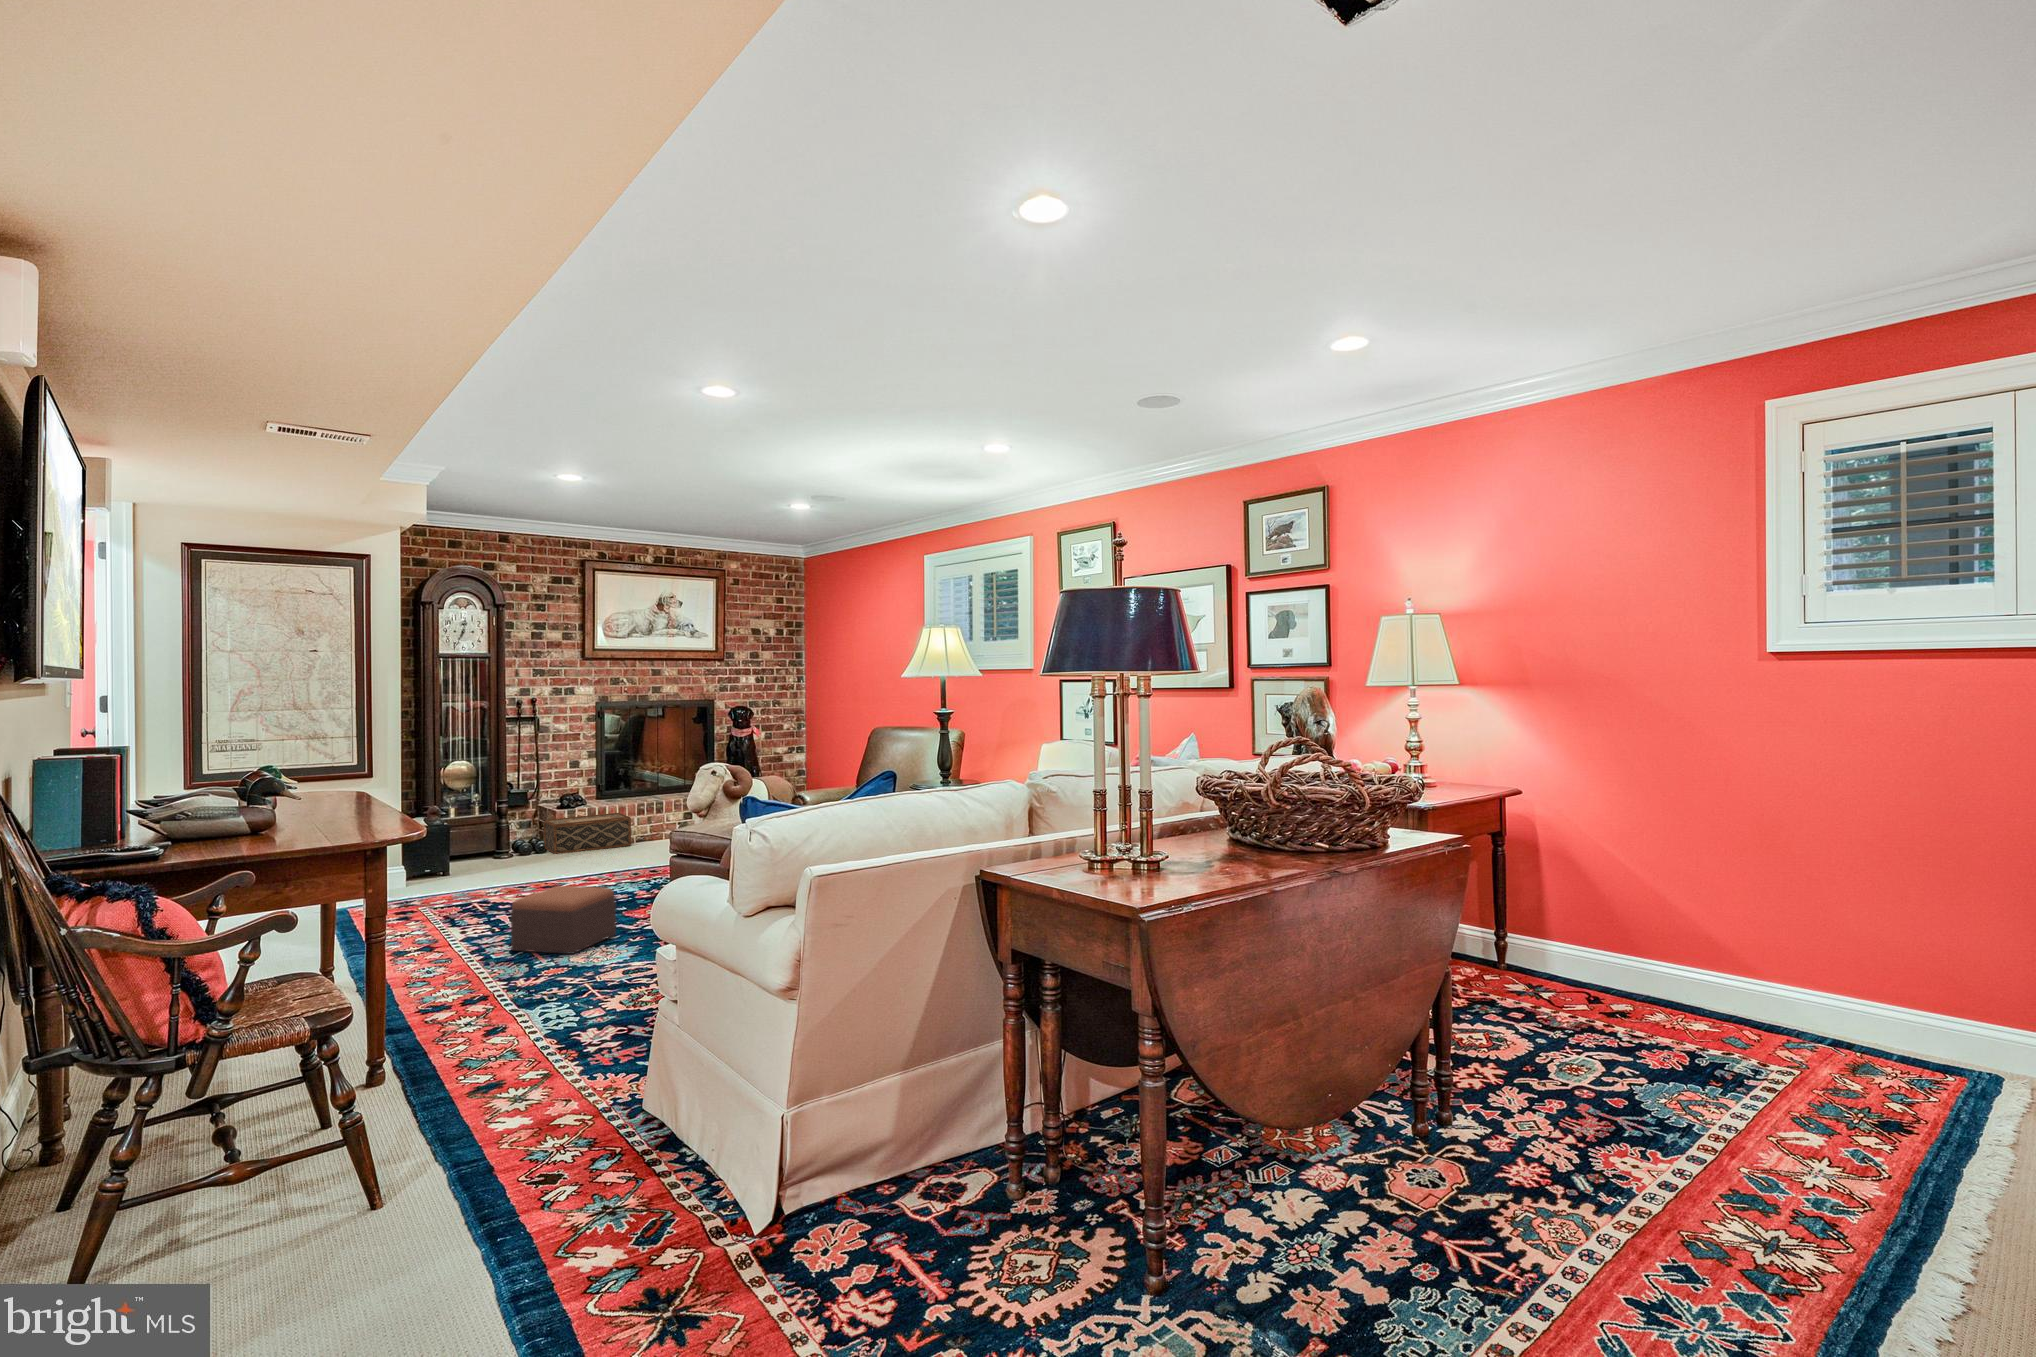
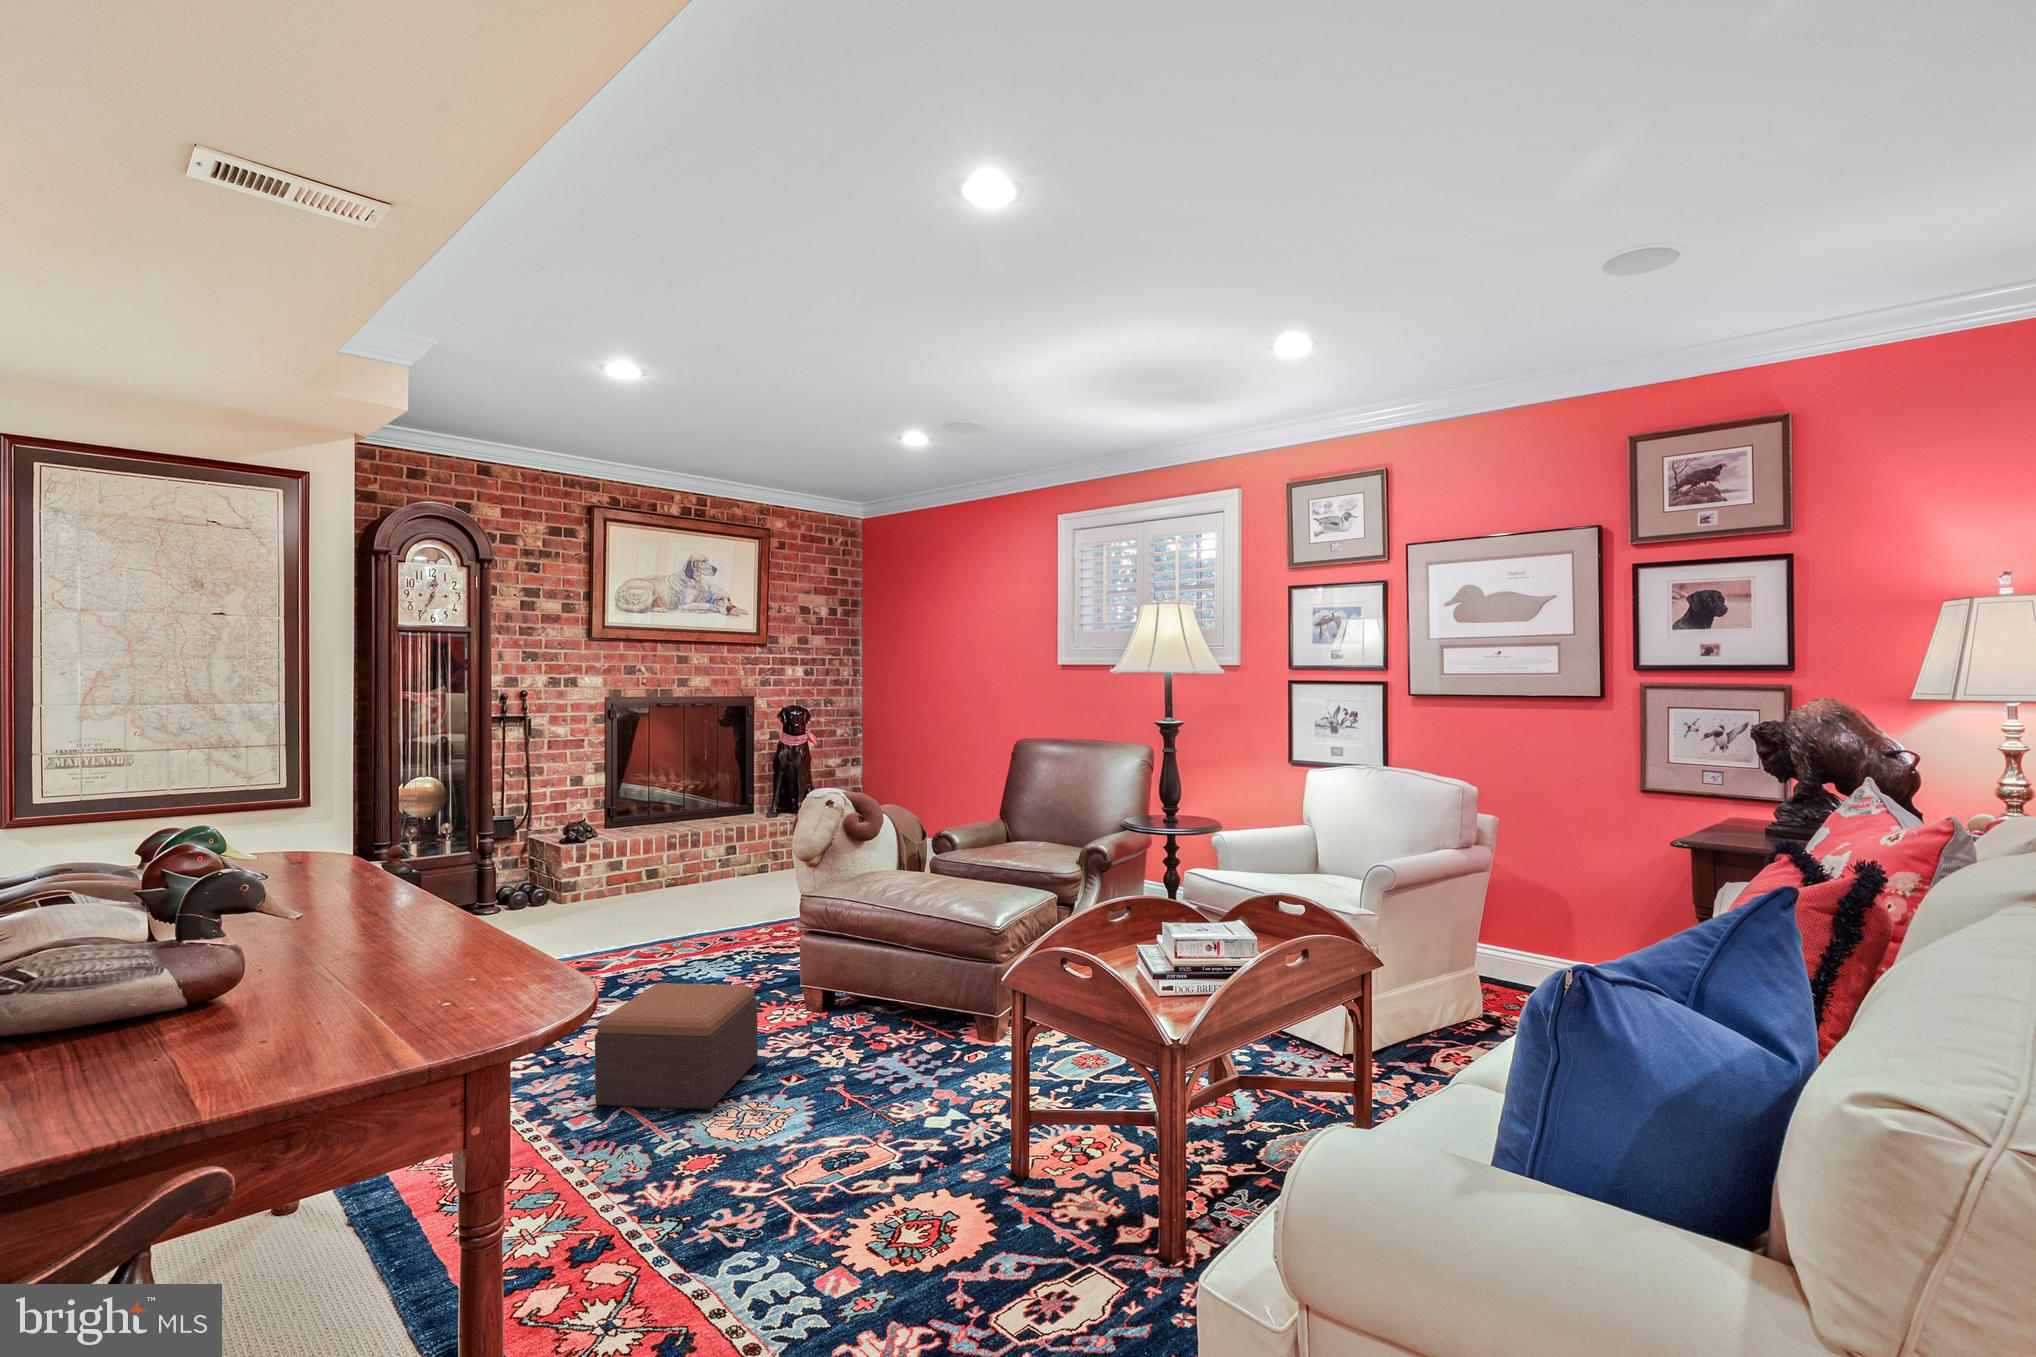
woven basket: present [544,813,631,854] -> none [541,847,662,908]

